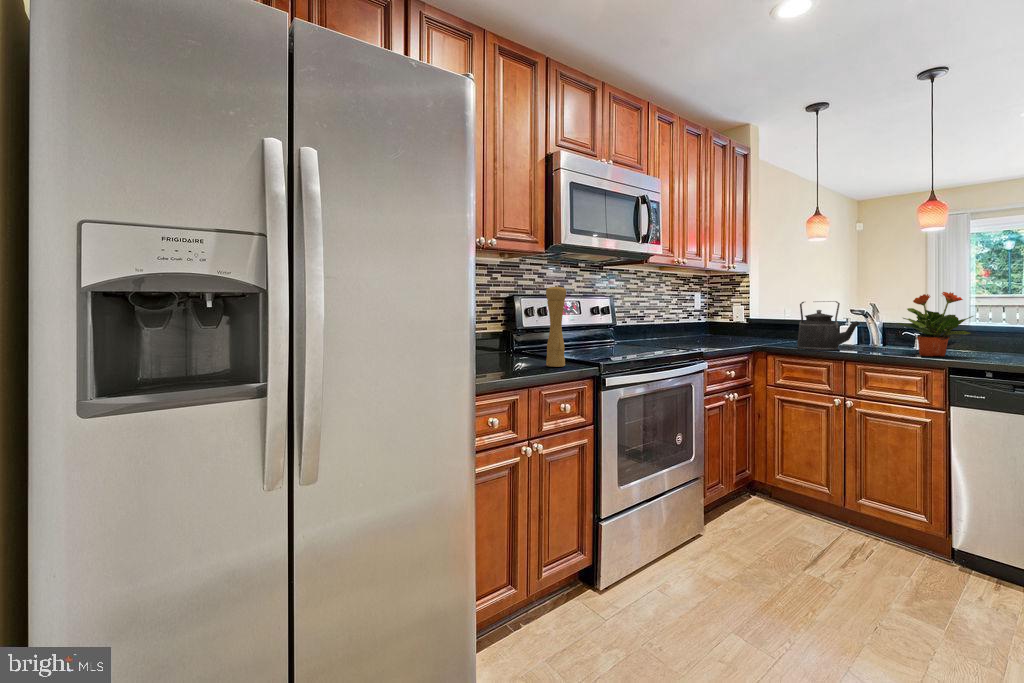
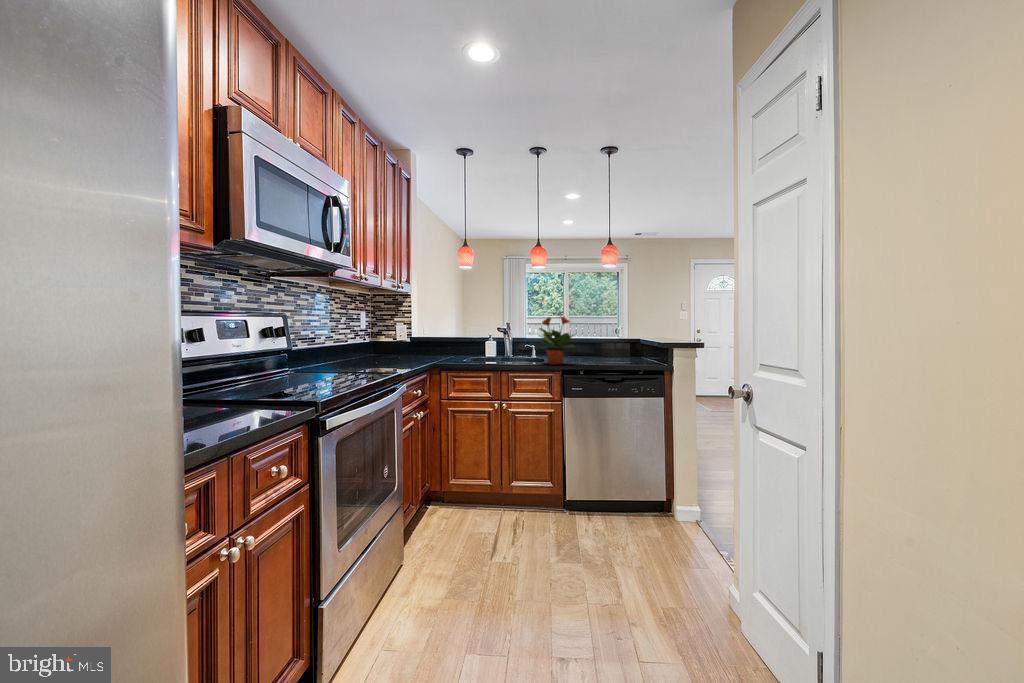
pepper mill: present [546,286,566,367] -> none [238,302,271,416]
kettle: present [797,301,860,350] -> none [465,322,509,365]

